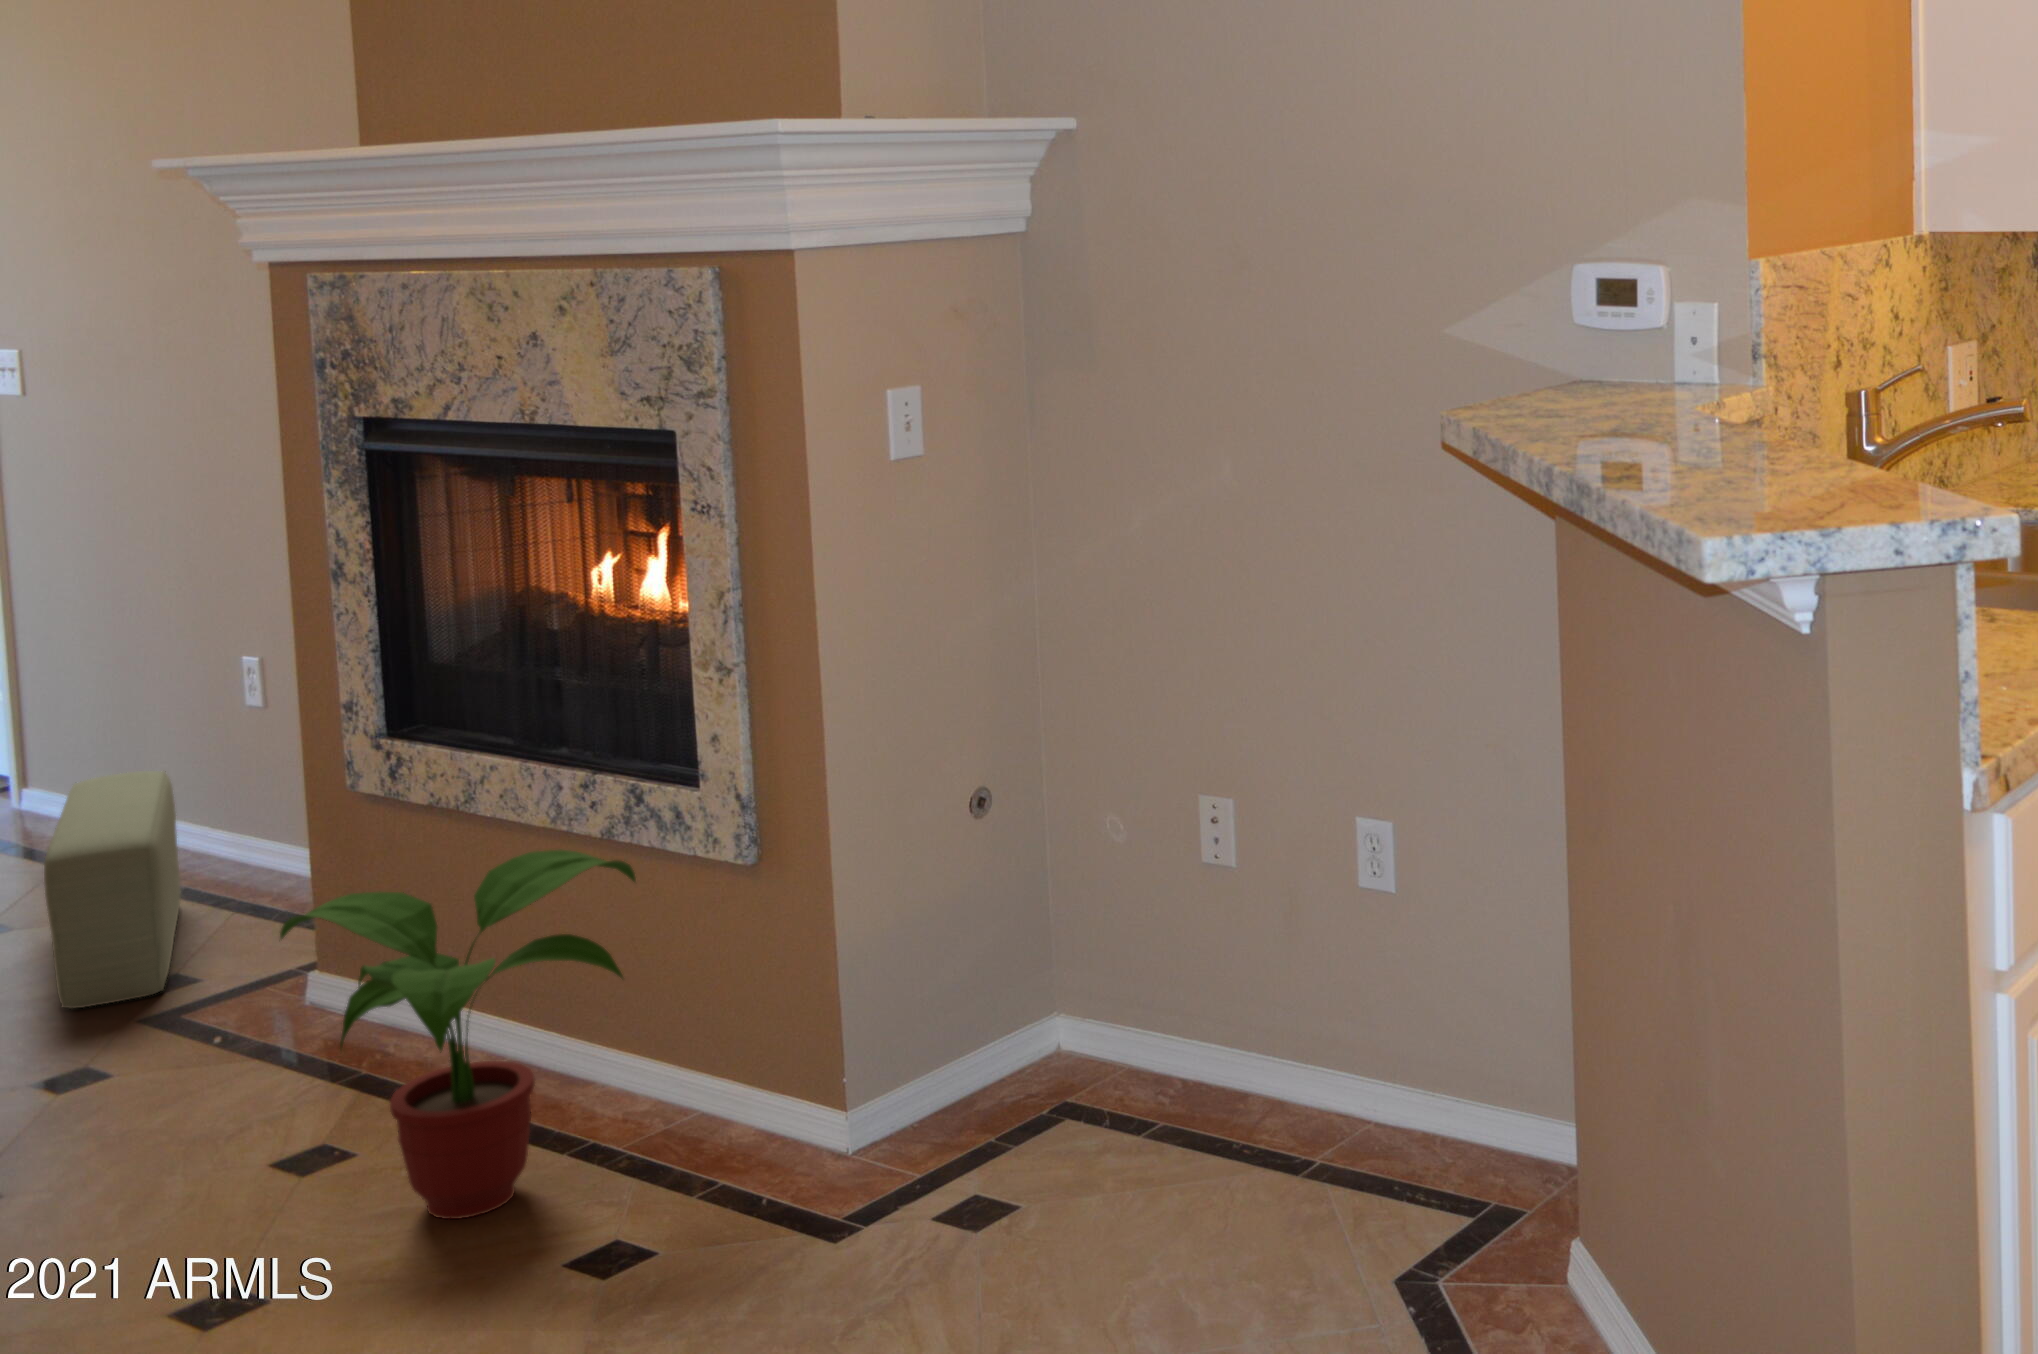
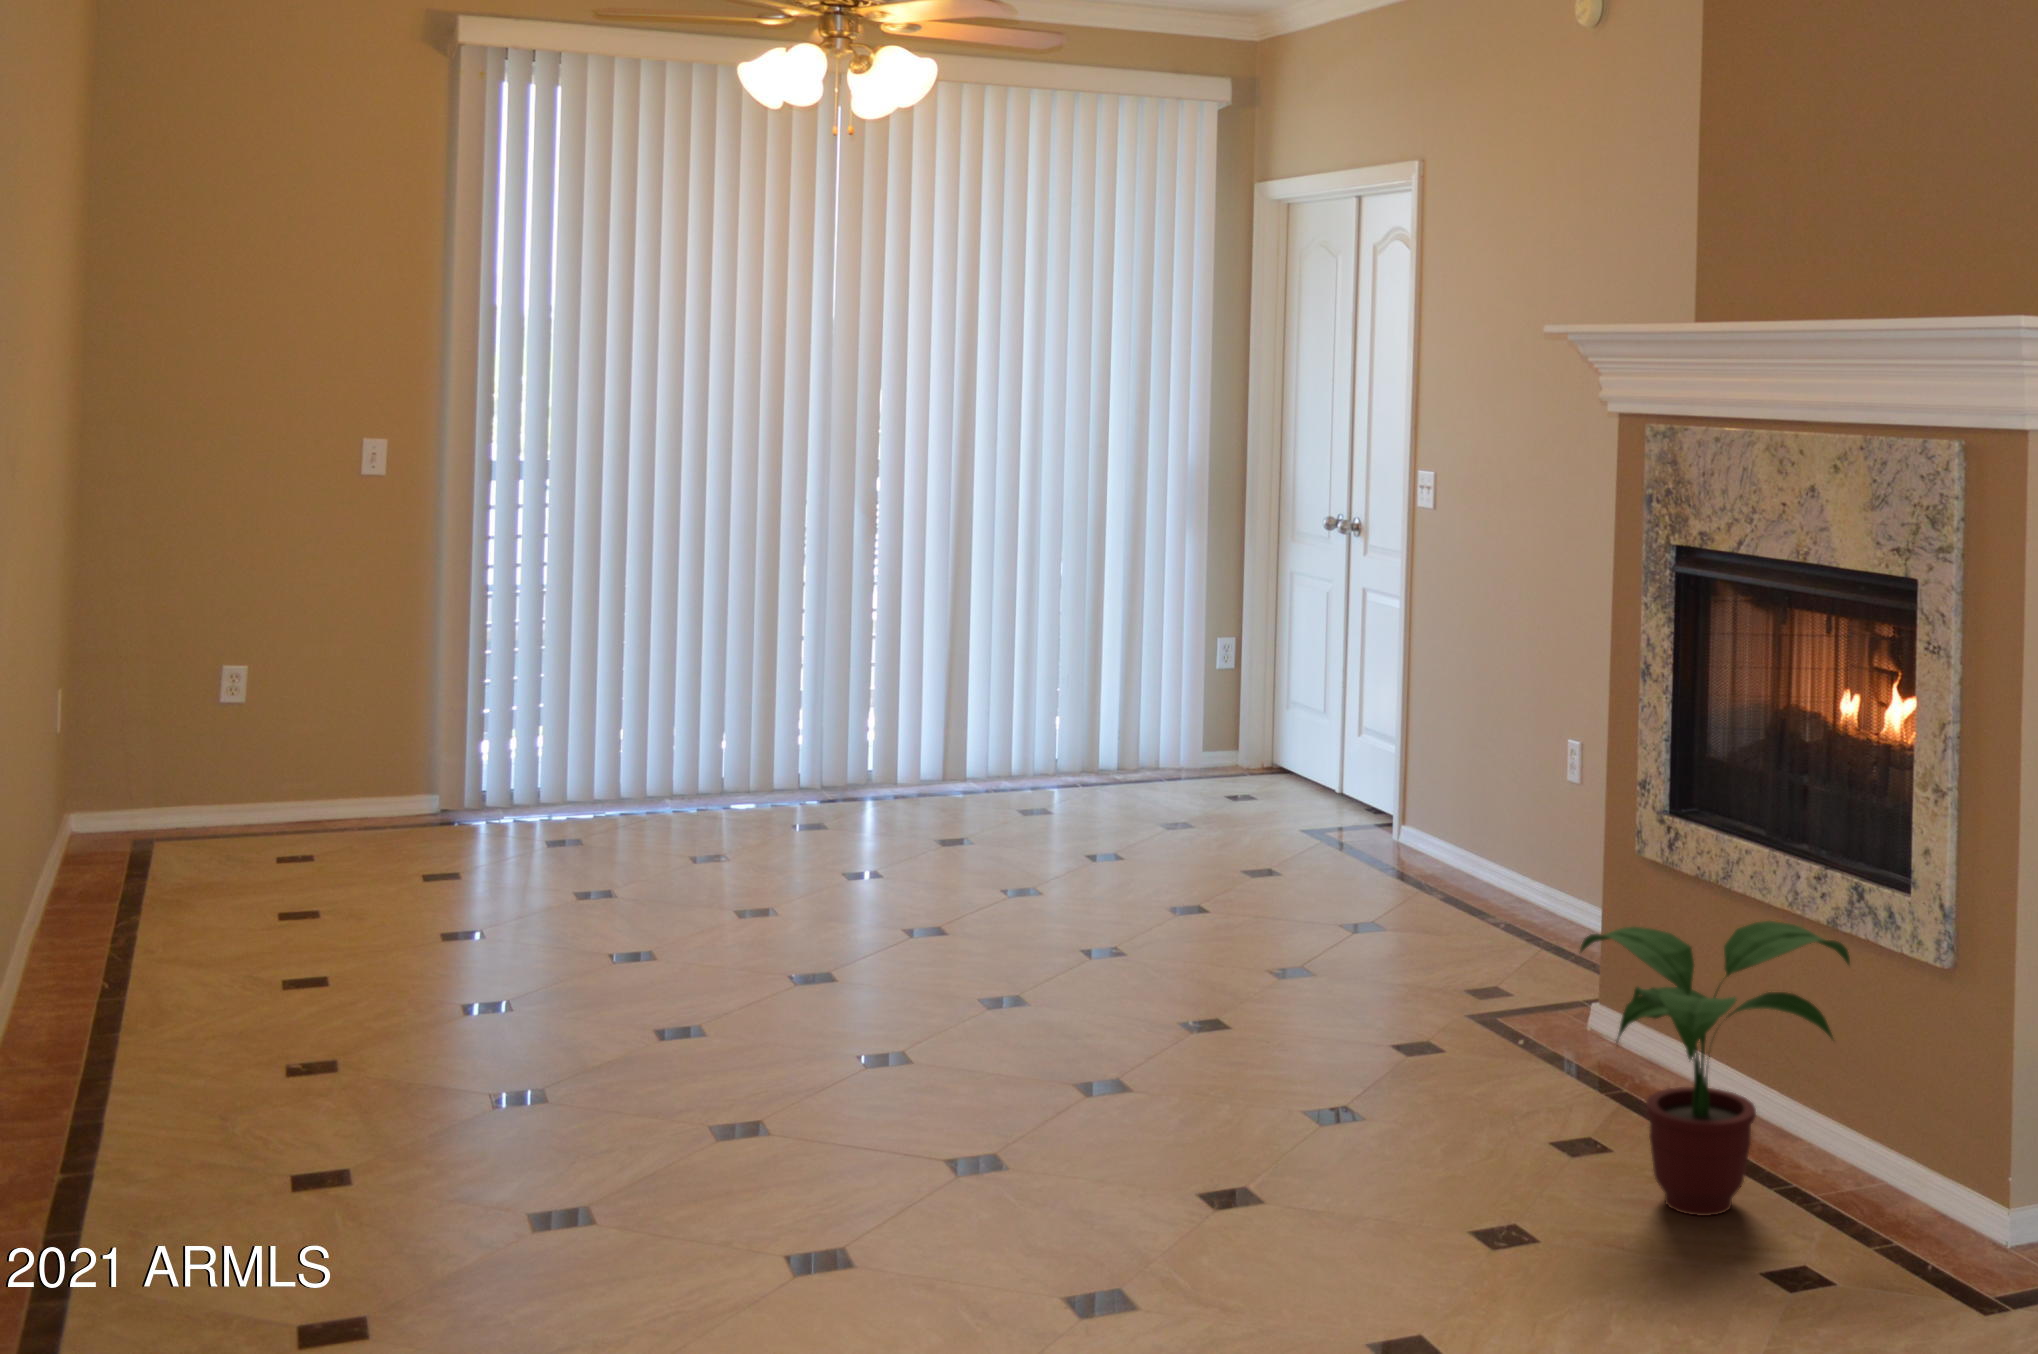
pouf: present [44,771,181,1008] -> none [1419,820,1508,994]

